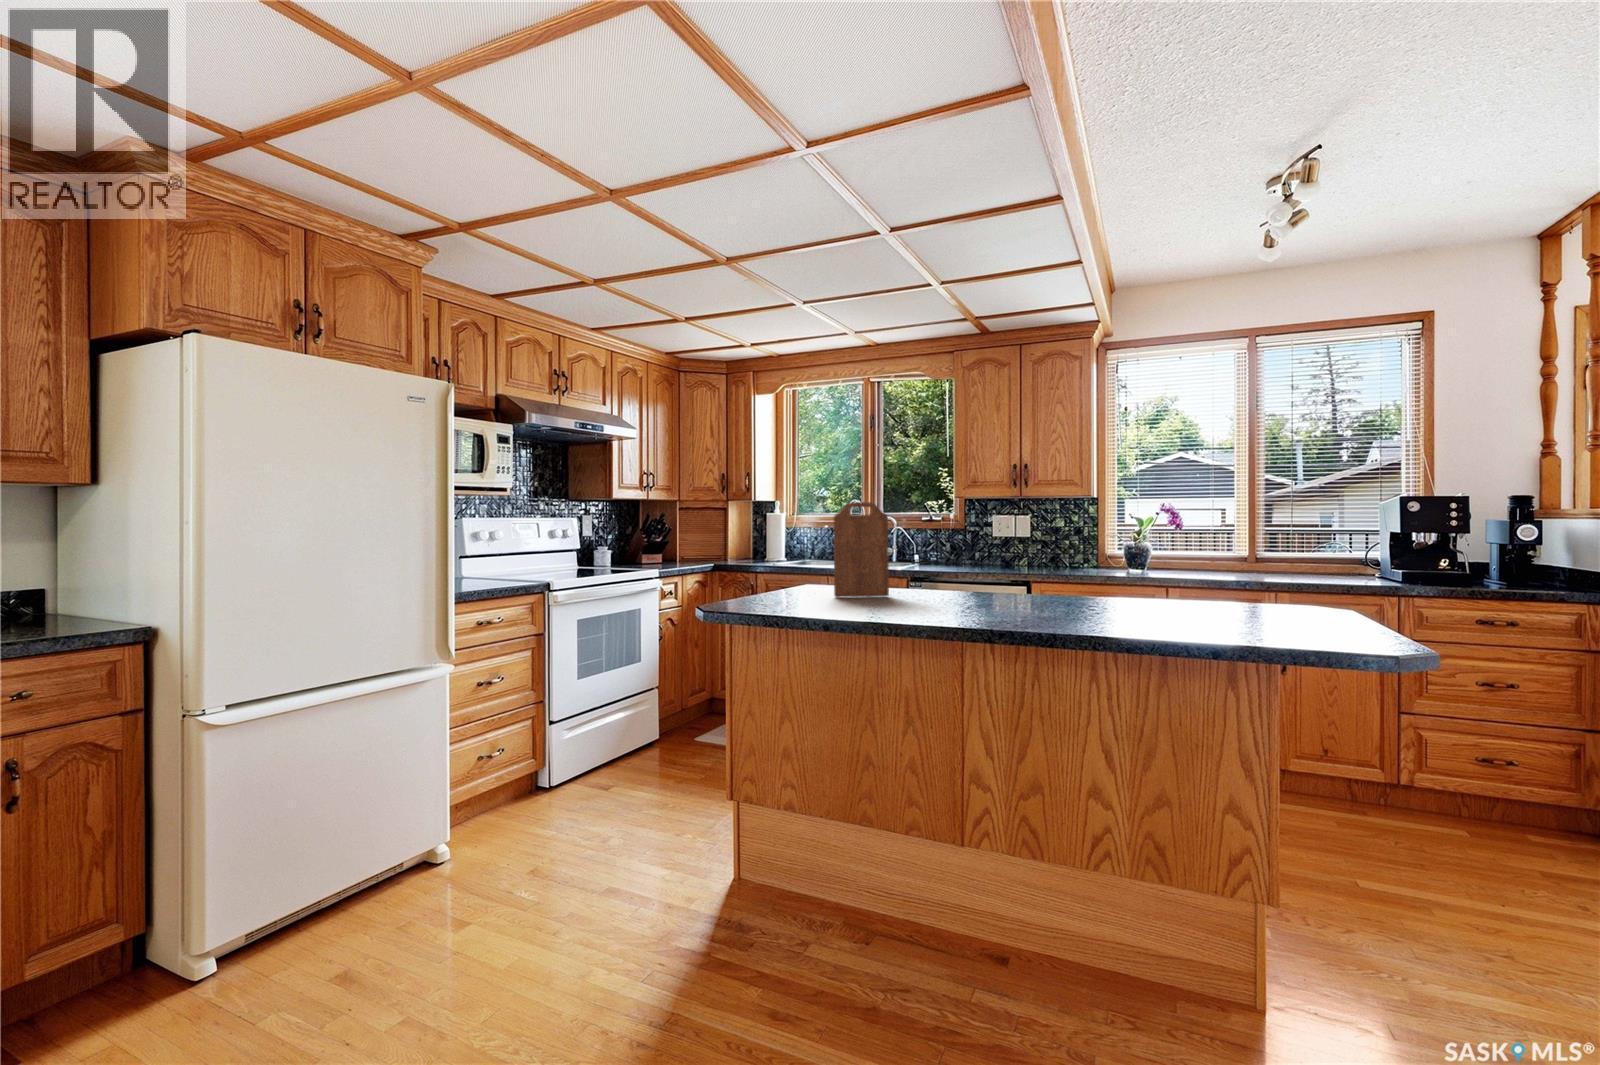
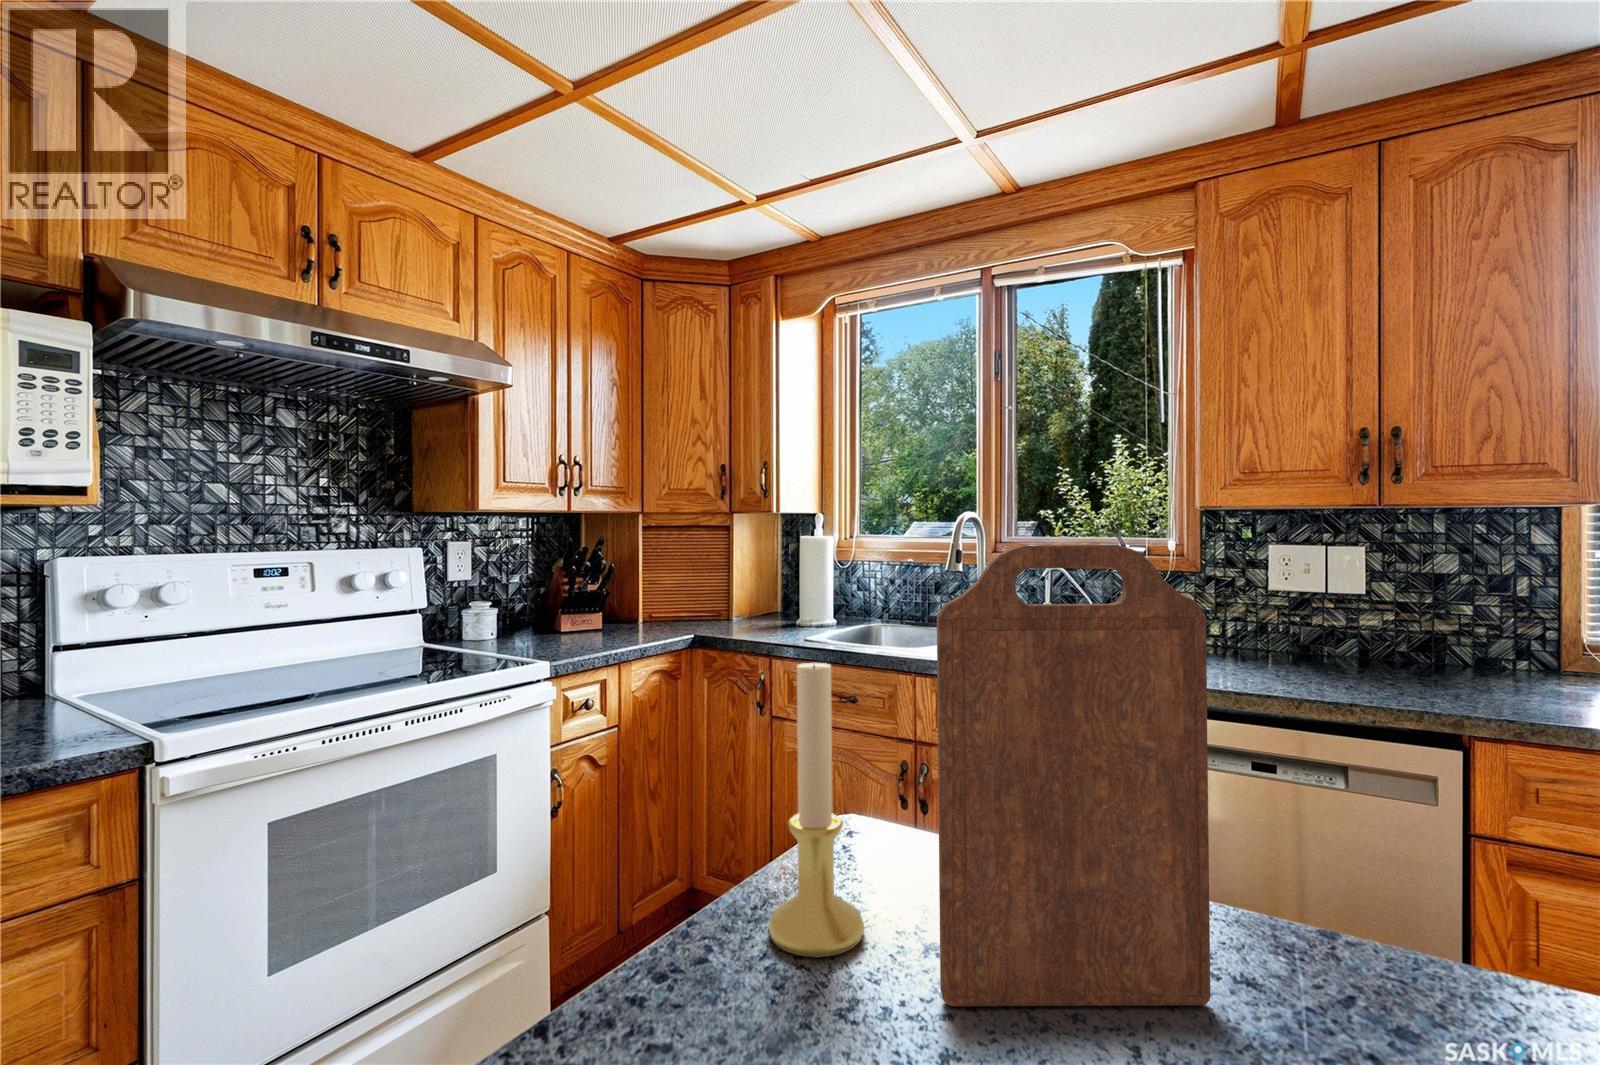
candle holder: none [795,529,817,596] -> present [769,656,864,957]

